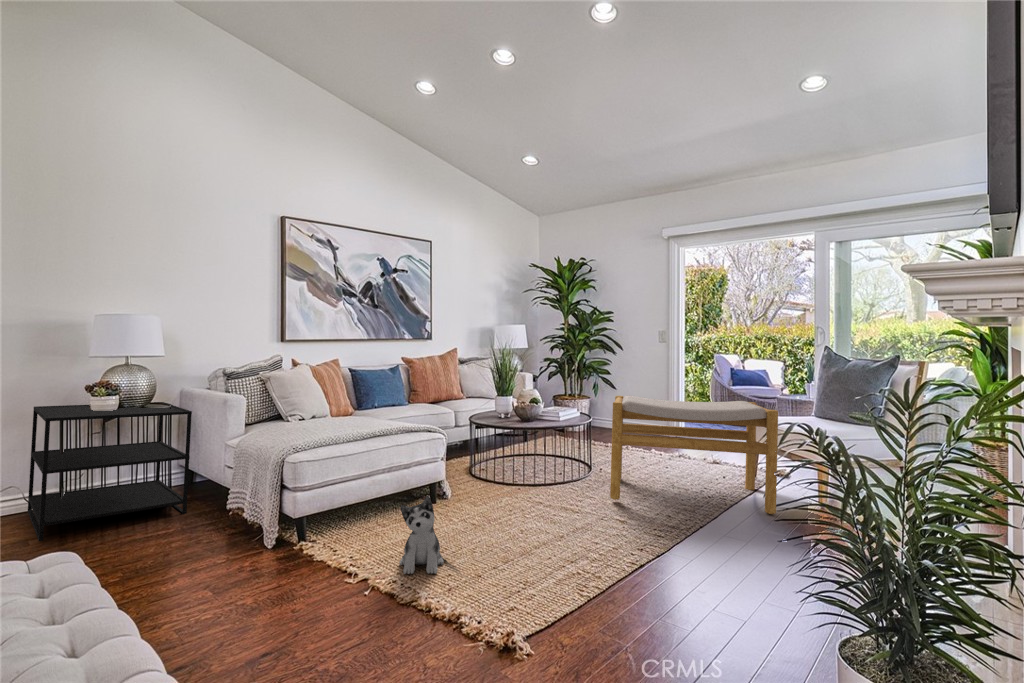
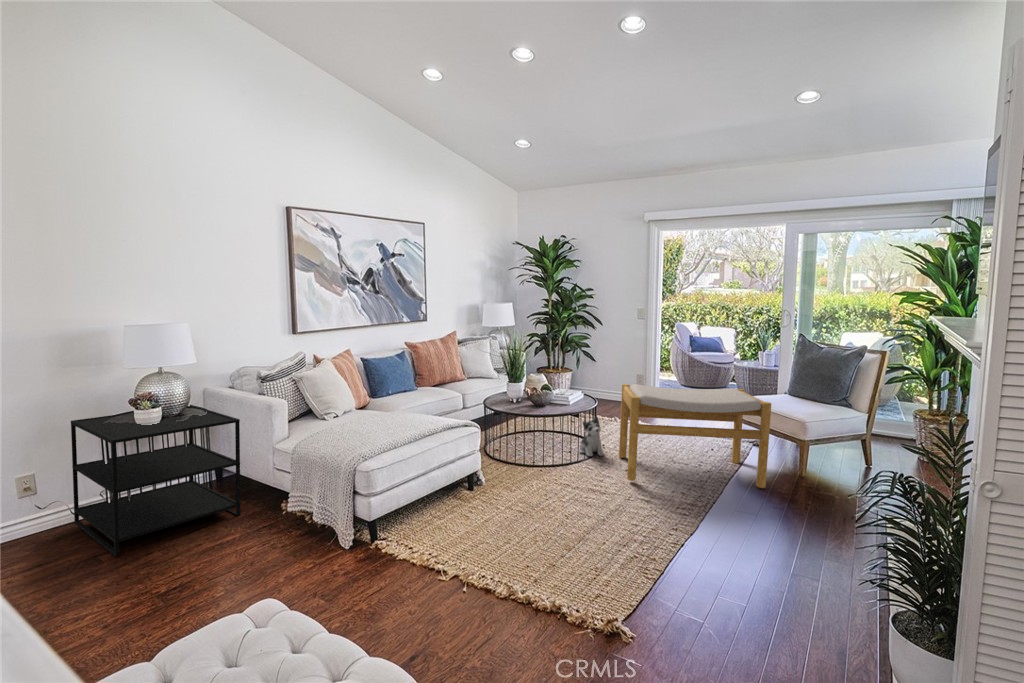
plush toy: present [399,496,444,574] -> present [579,416,604,456]

